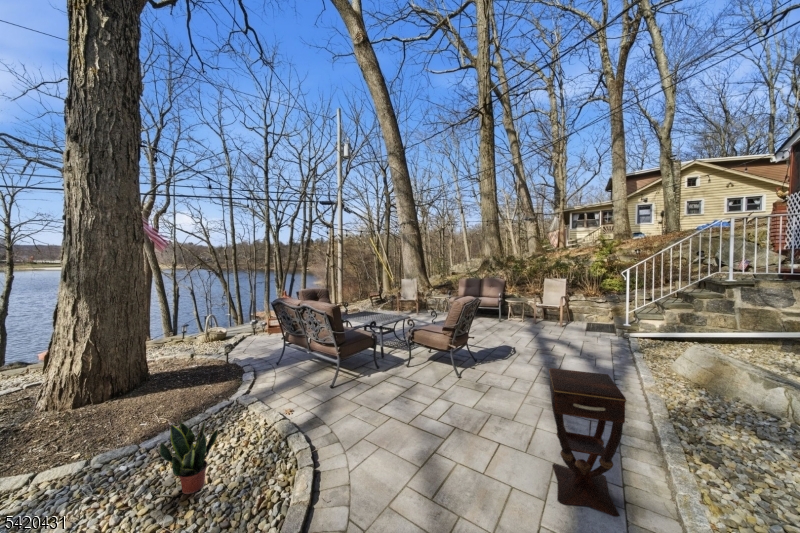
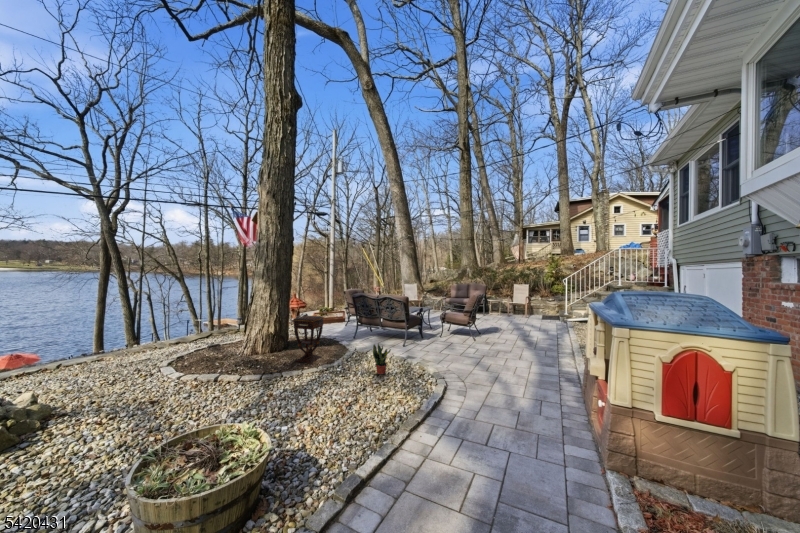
side table: present [549,368,626,517] -> present [293,316,324,363]

